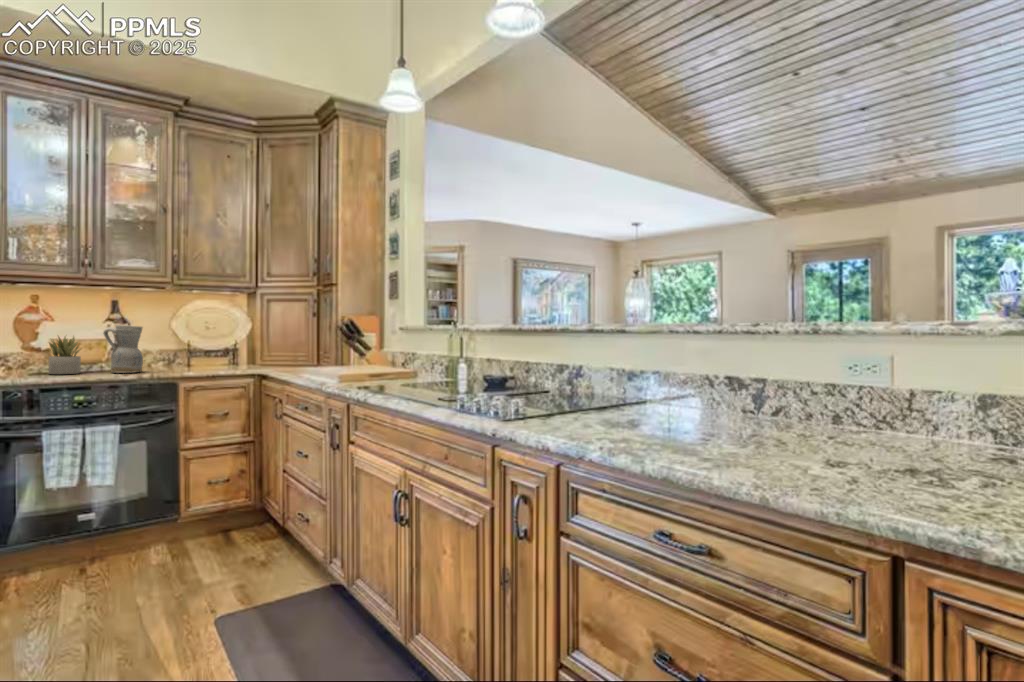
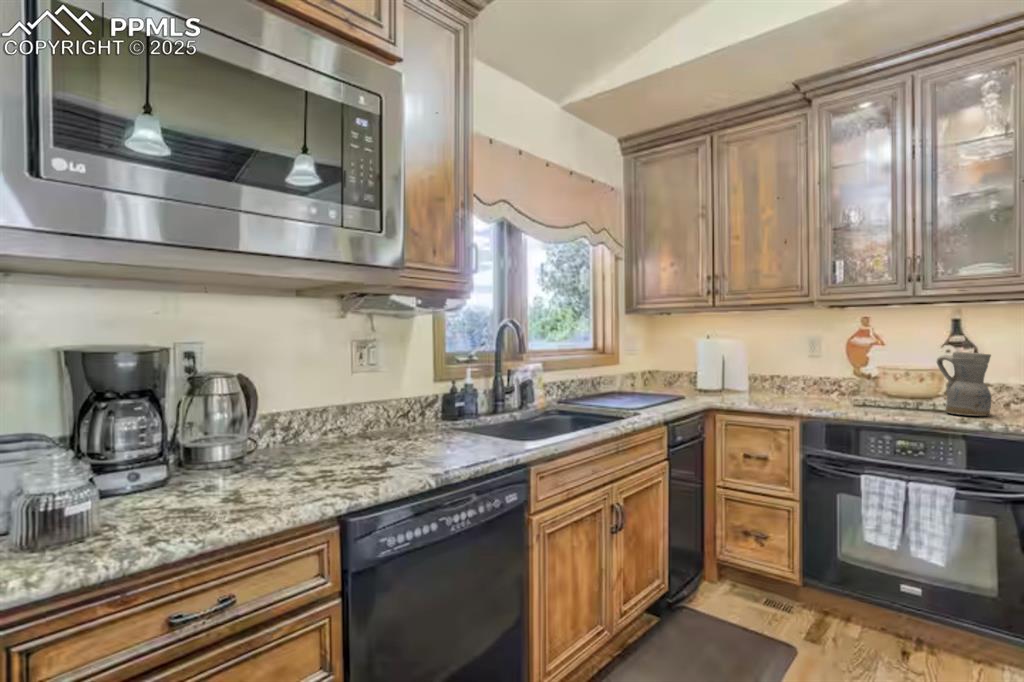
succulent plant: present [48,336,81,374] -> none [872,362,911,410]

